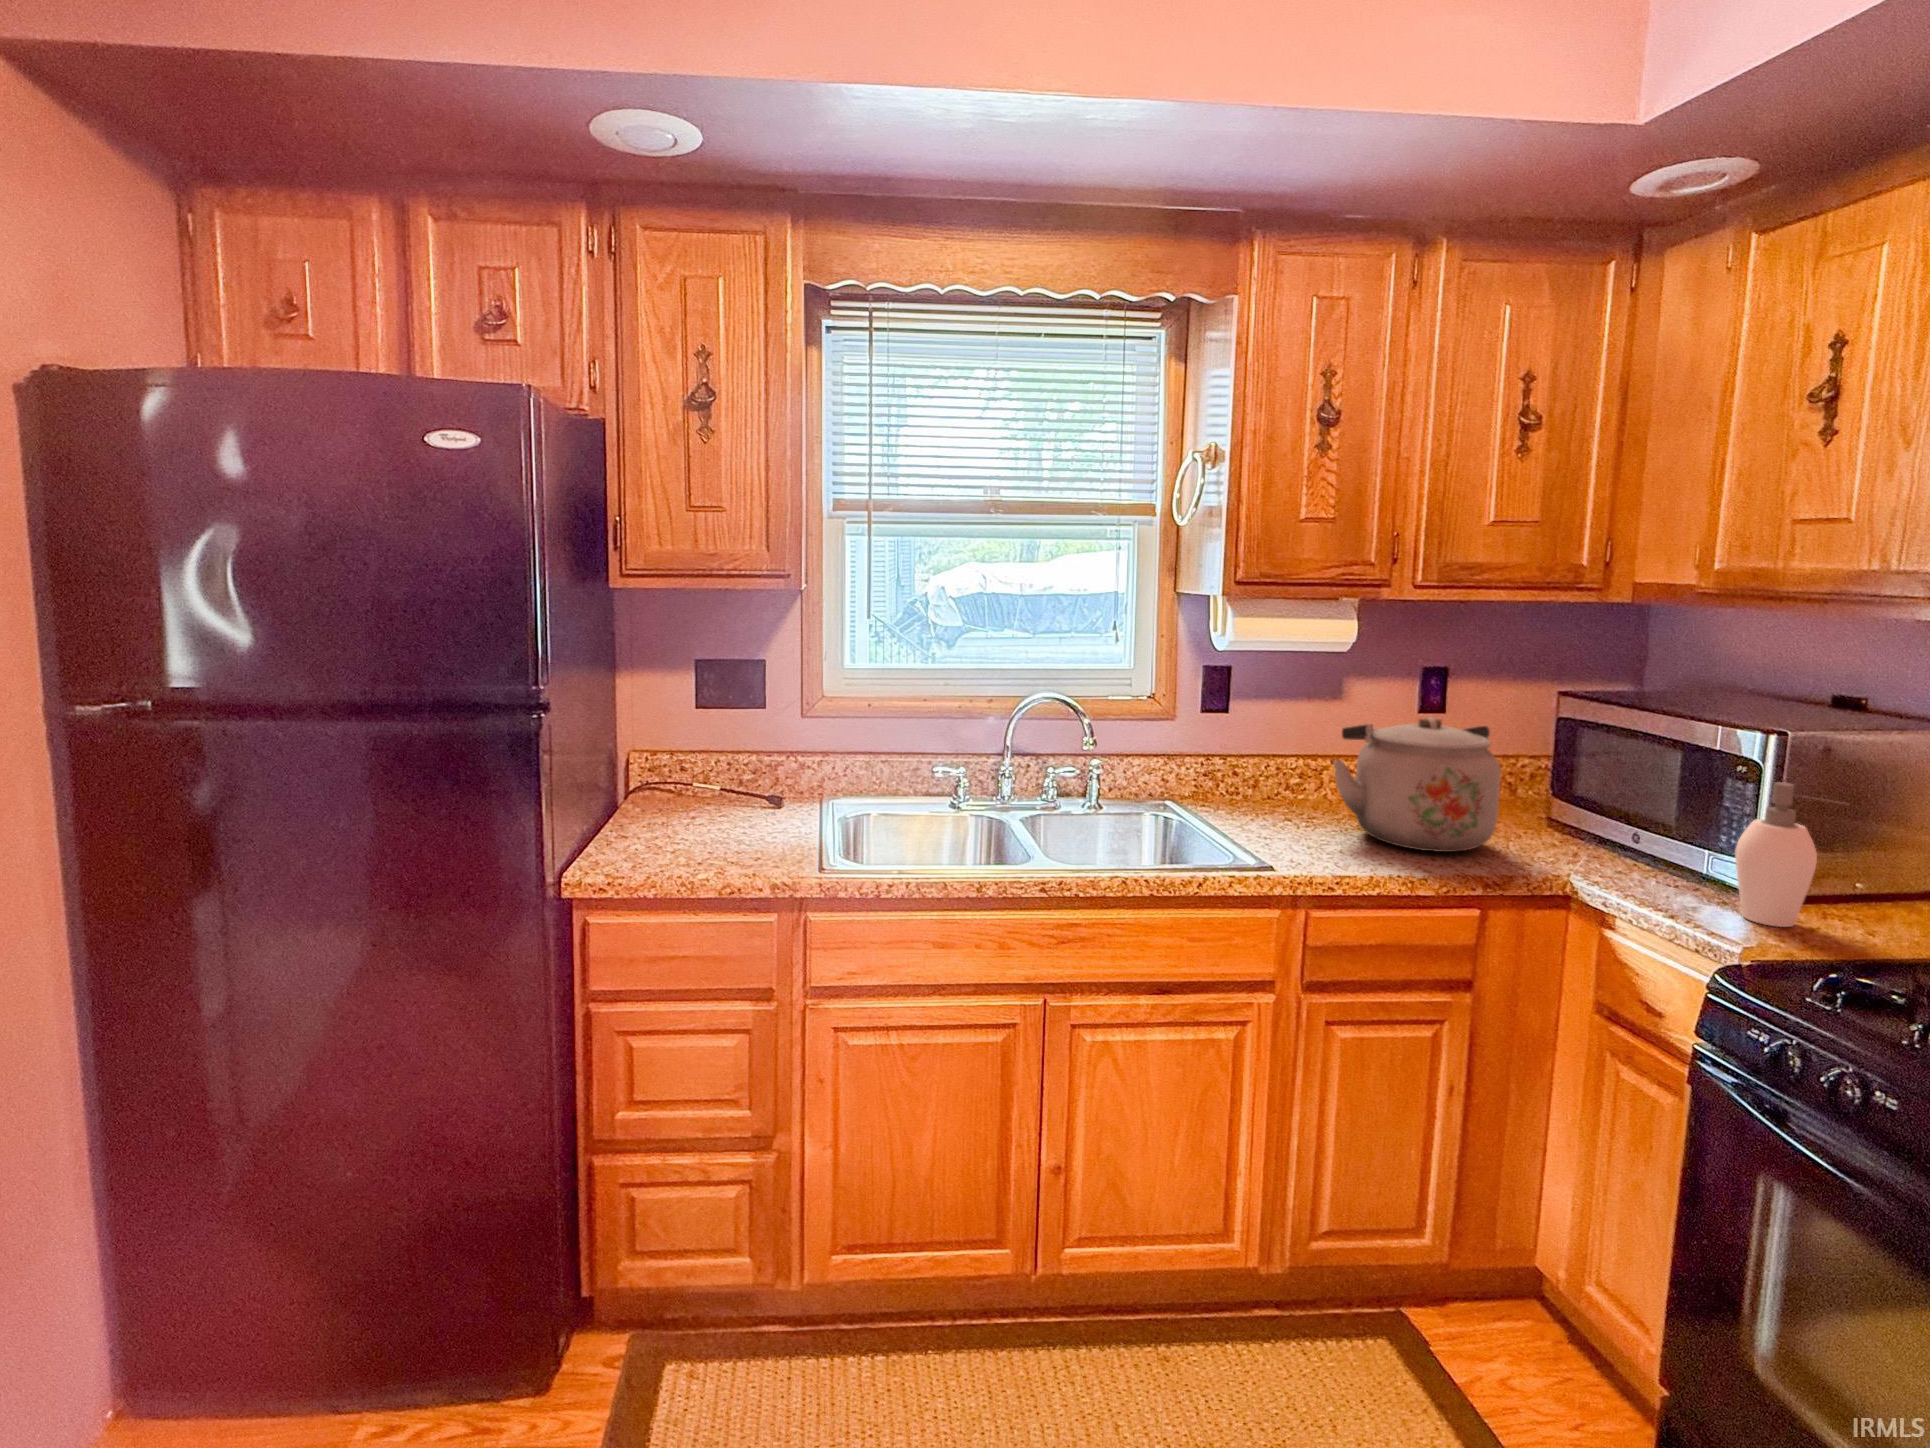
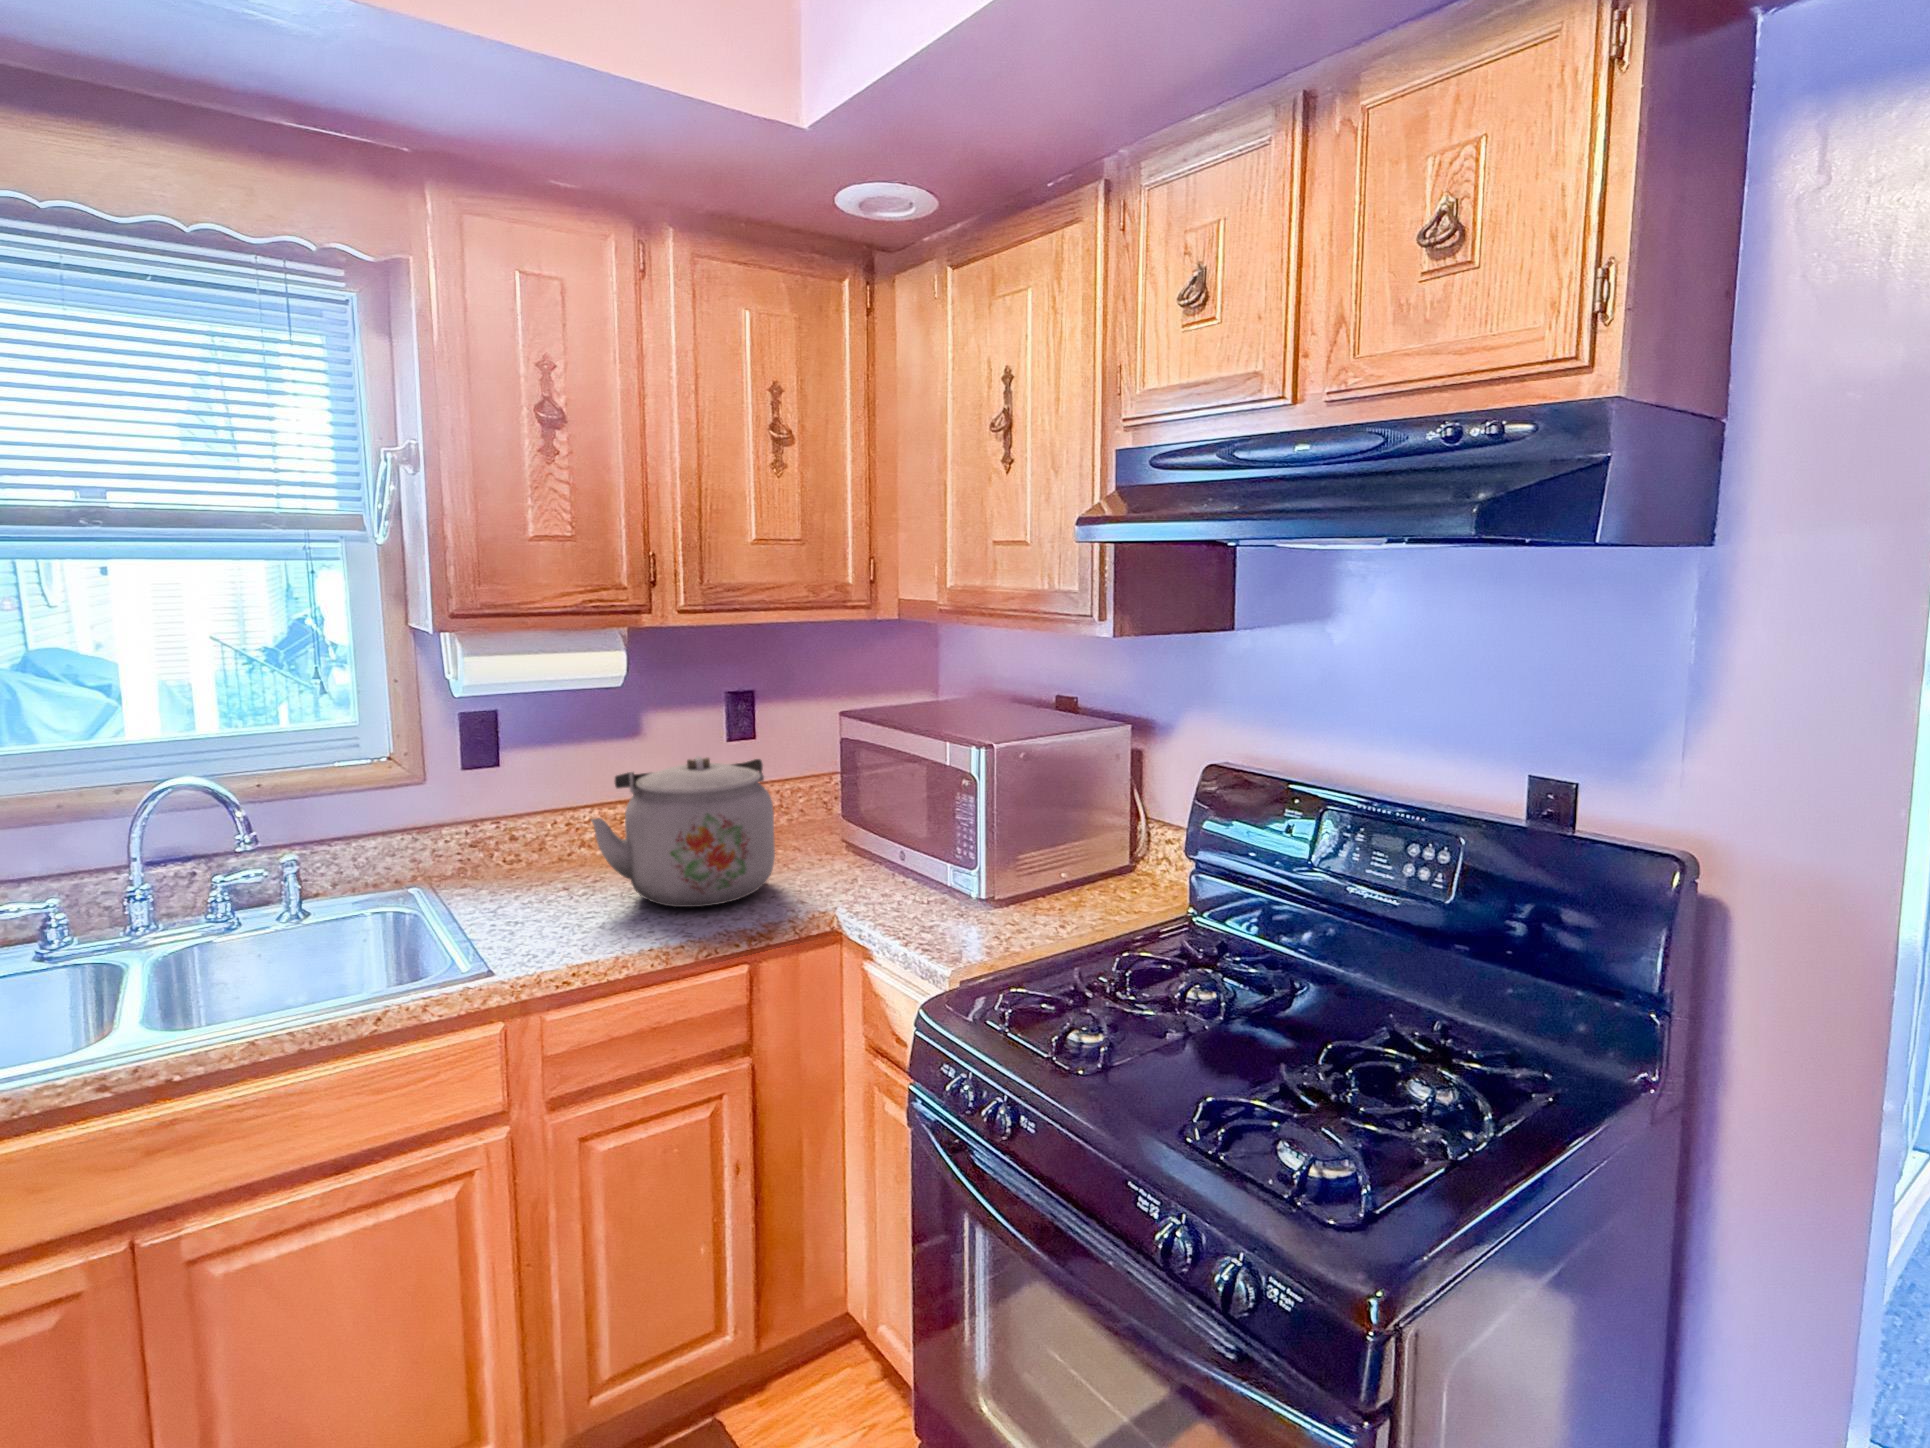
soap dispenser: present [1735,782,1848,927] -> none [955,795,1030,934]

